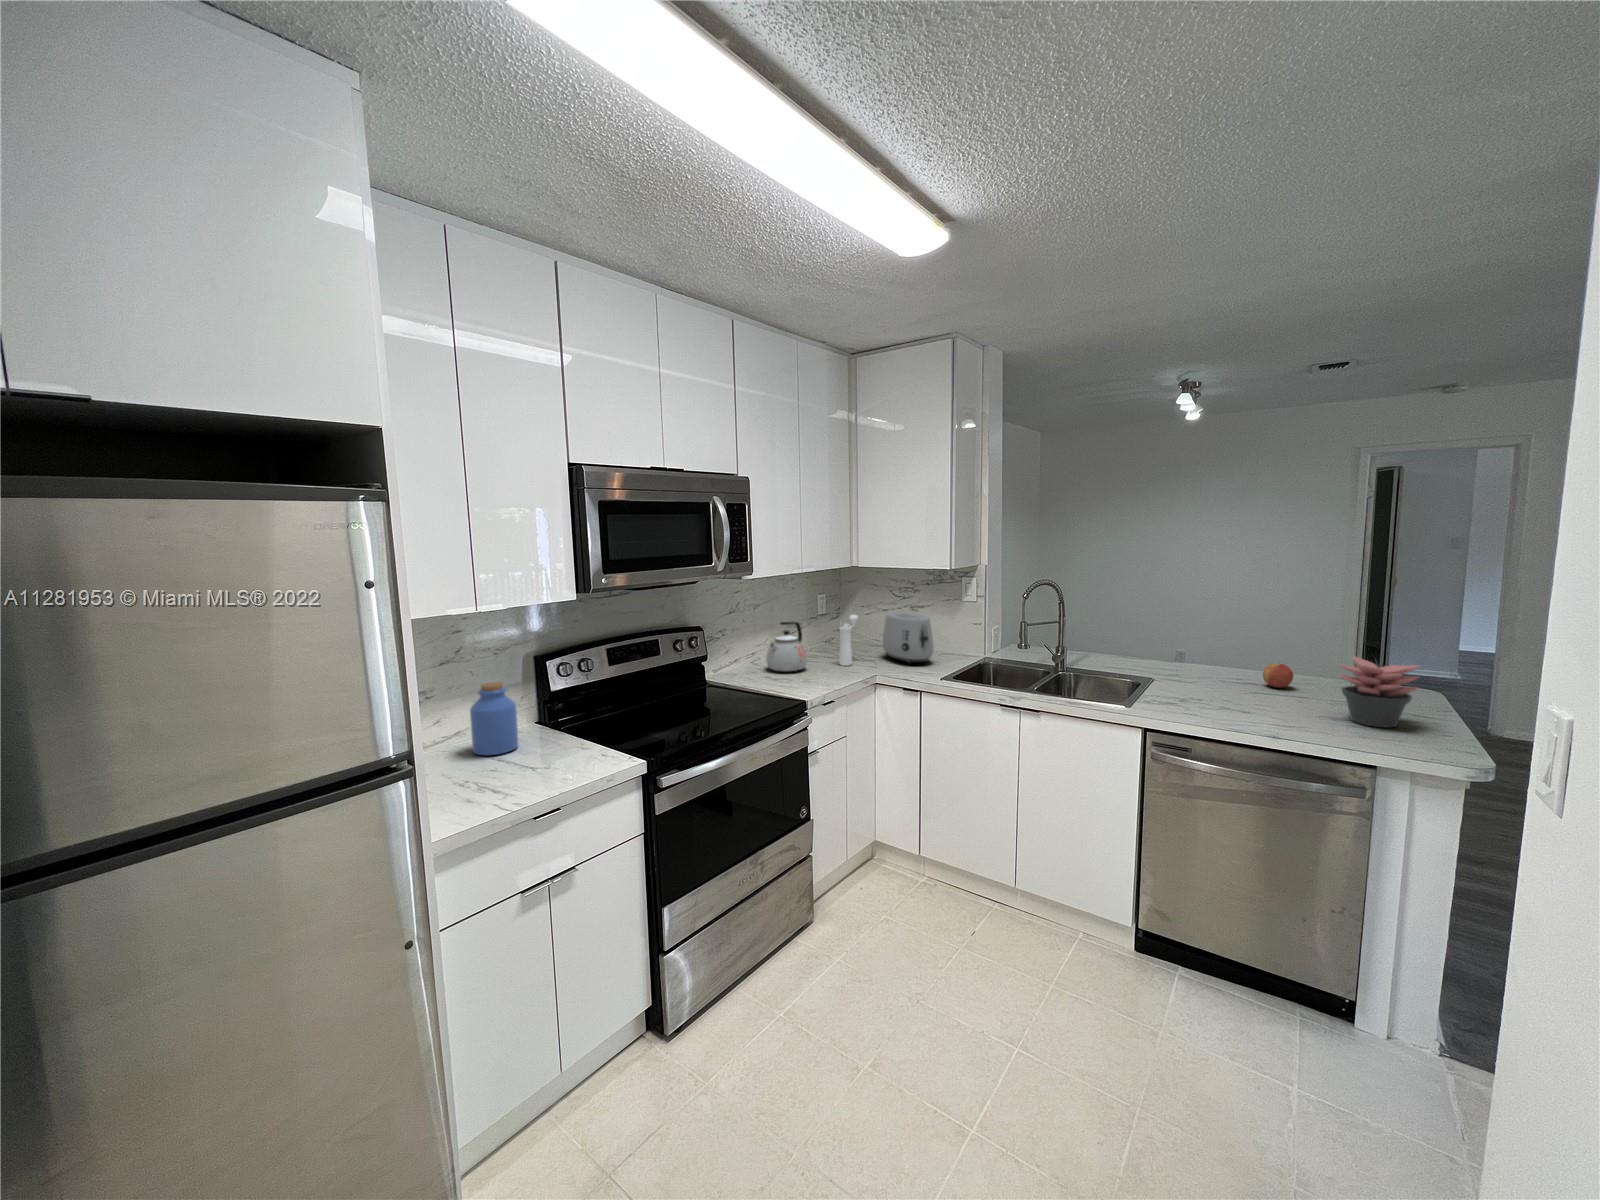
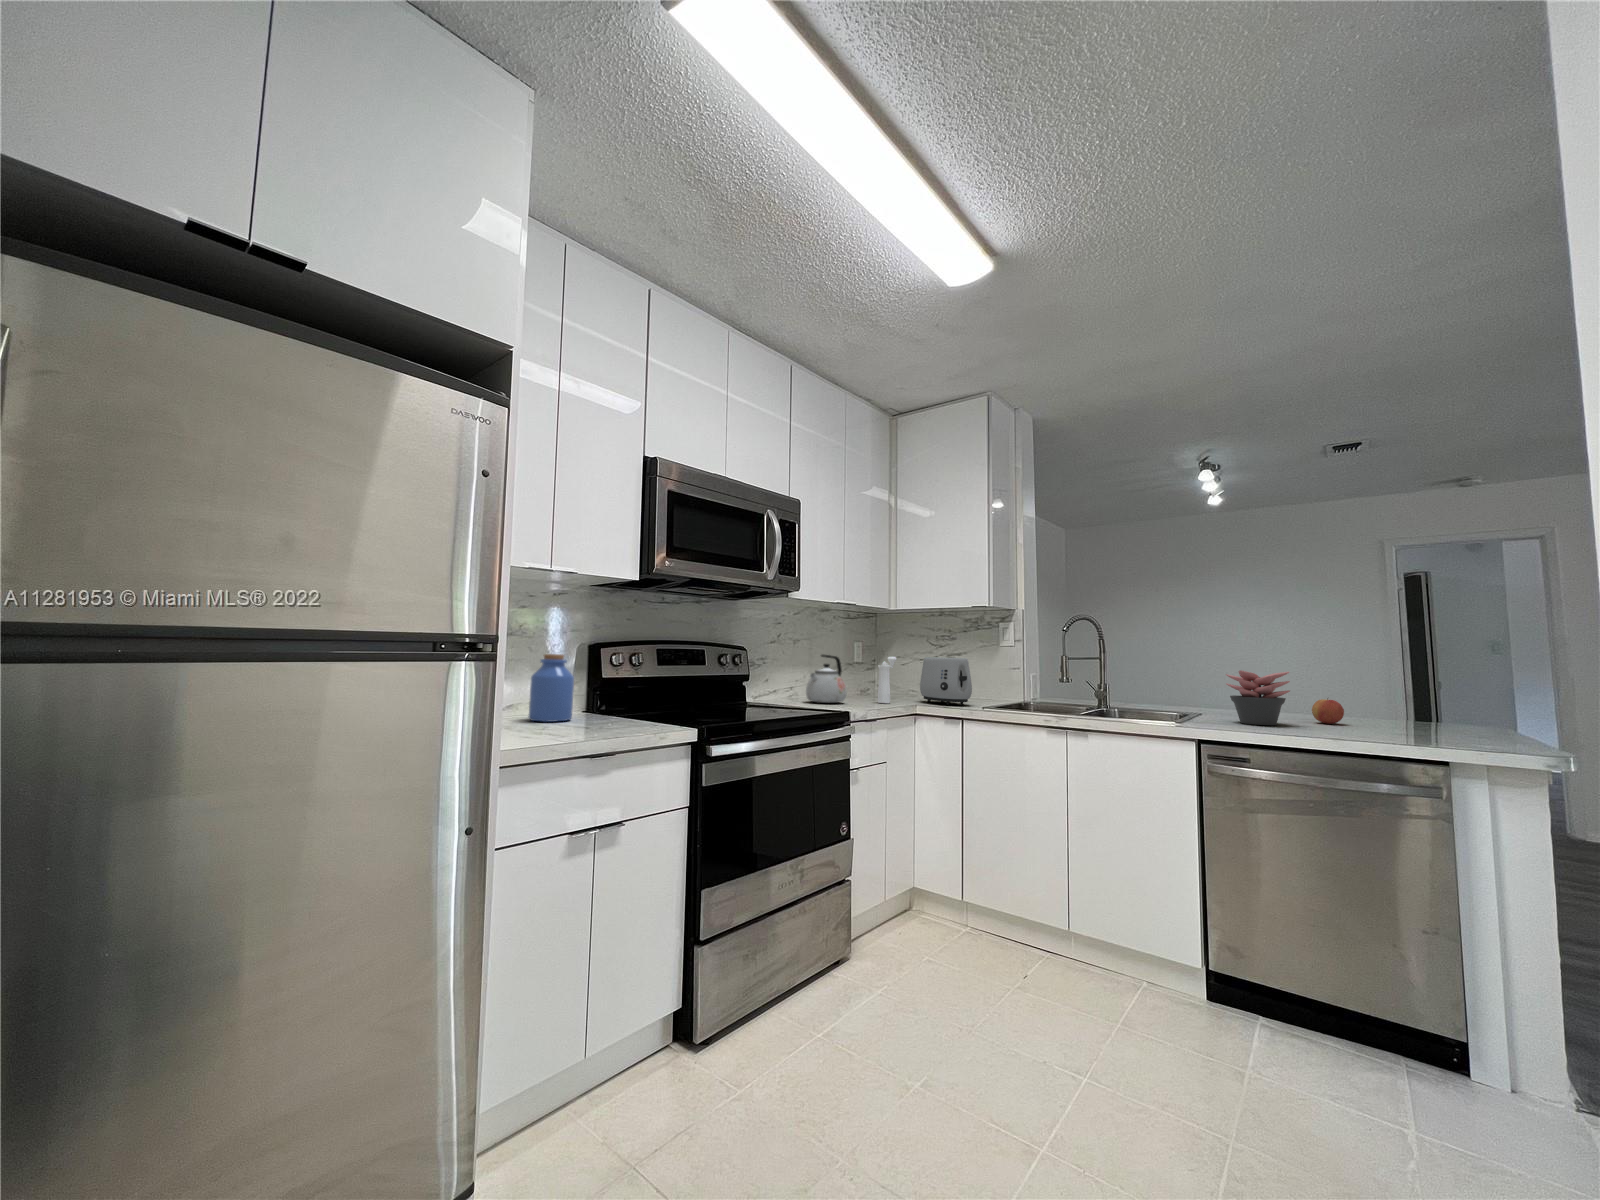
succulent plant: present [1339,657,1420,727] -> present [1226,670,1290,725]

